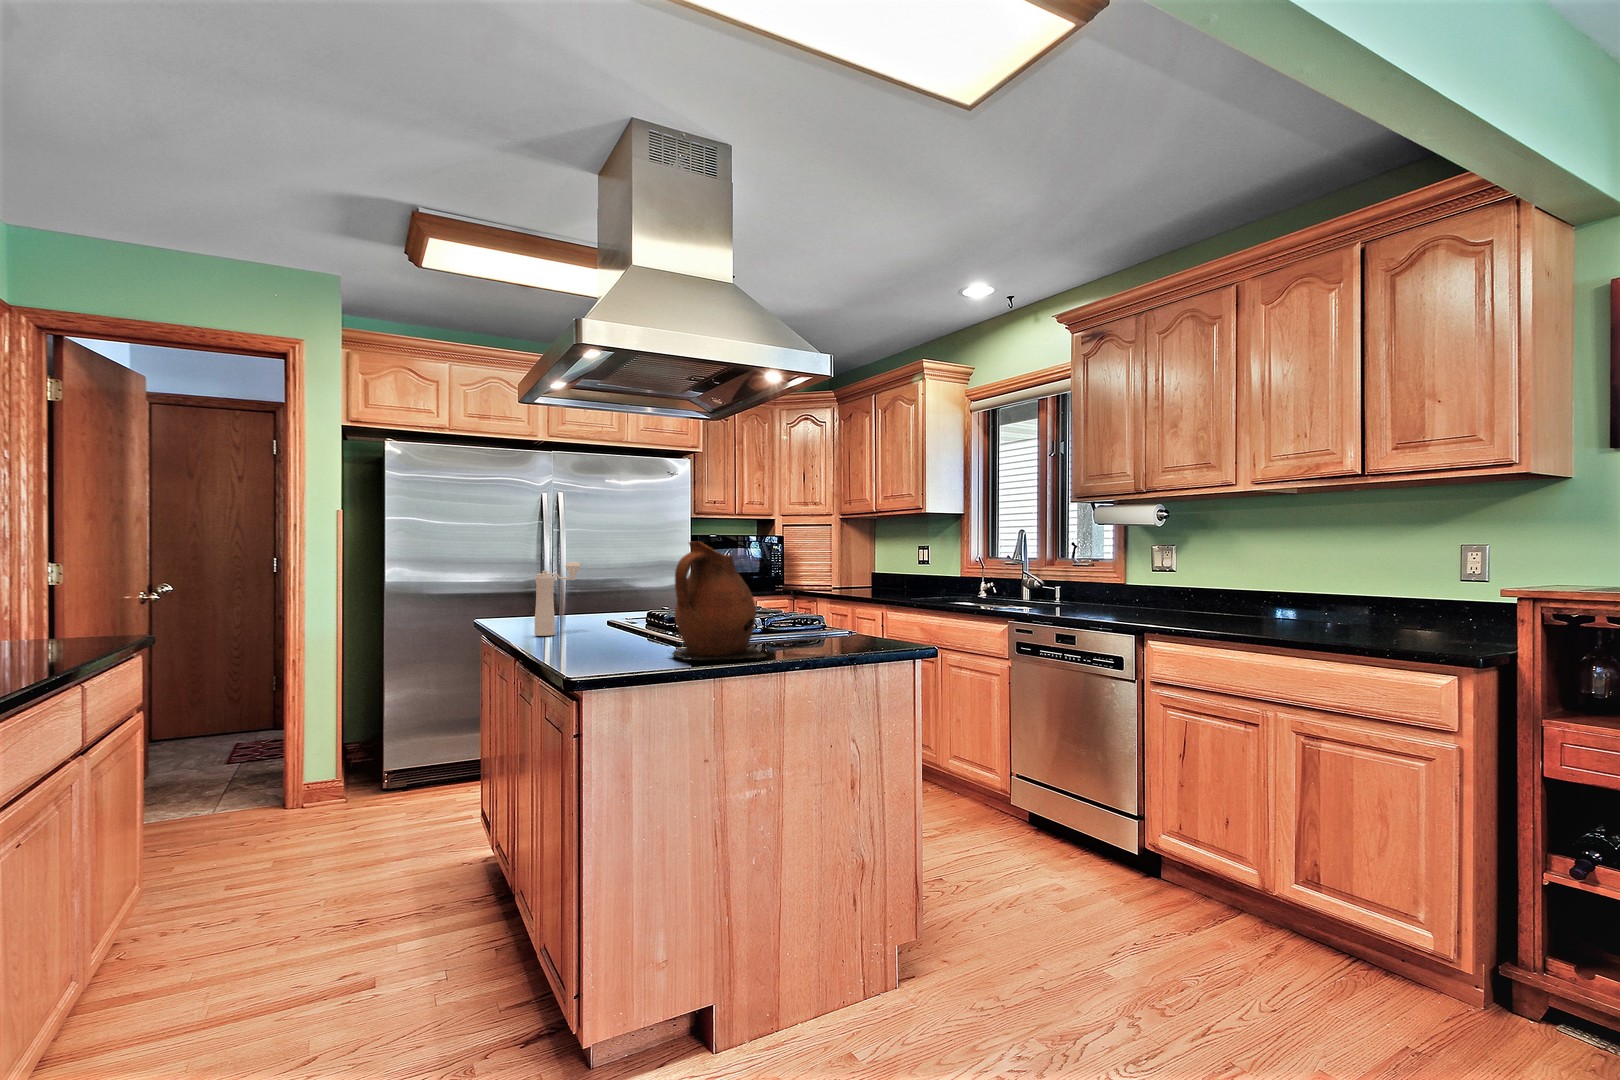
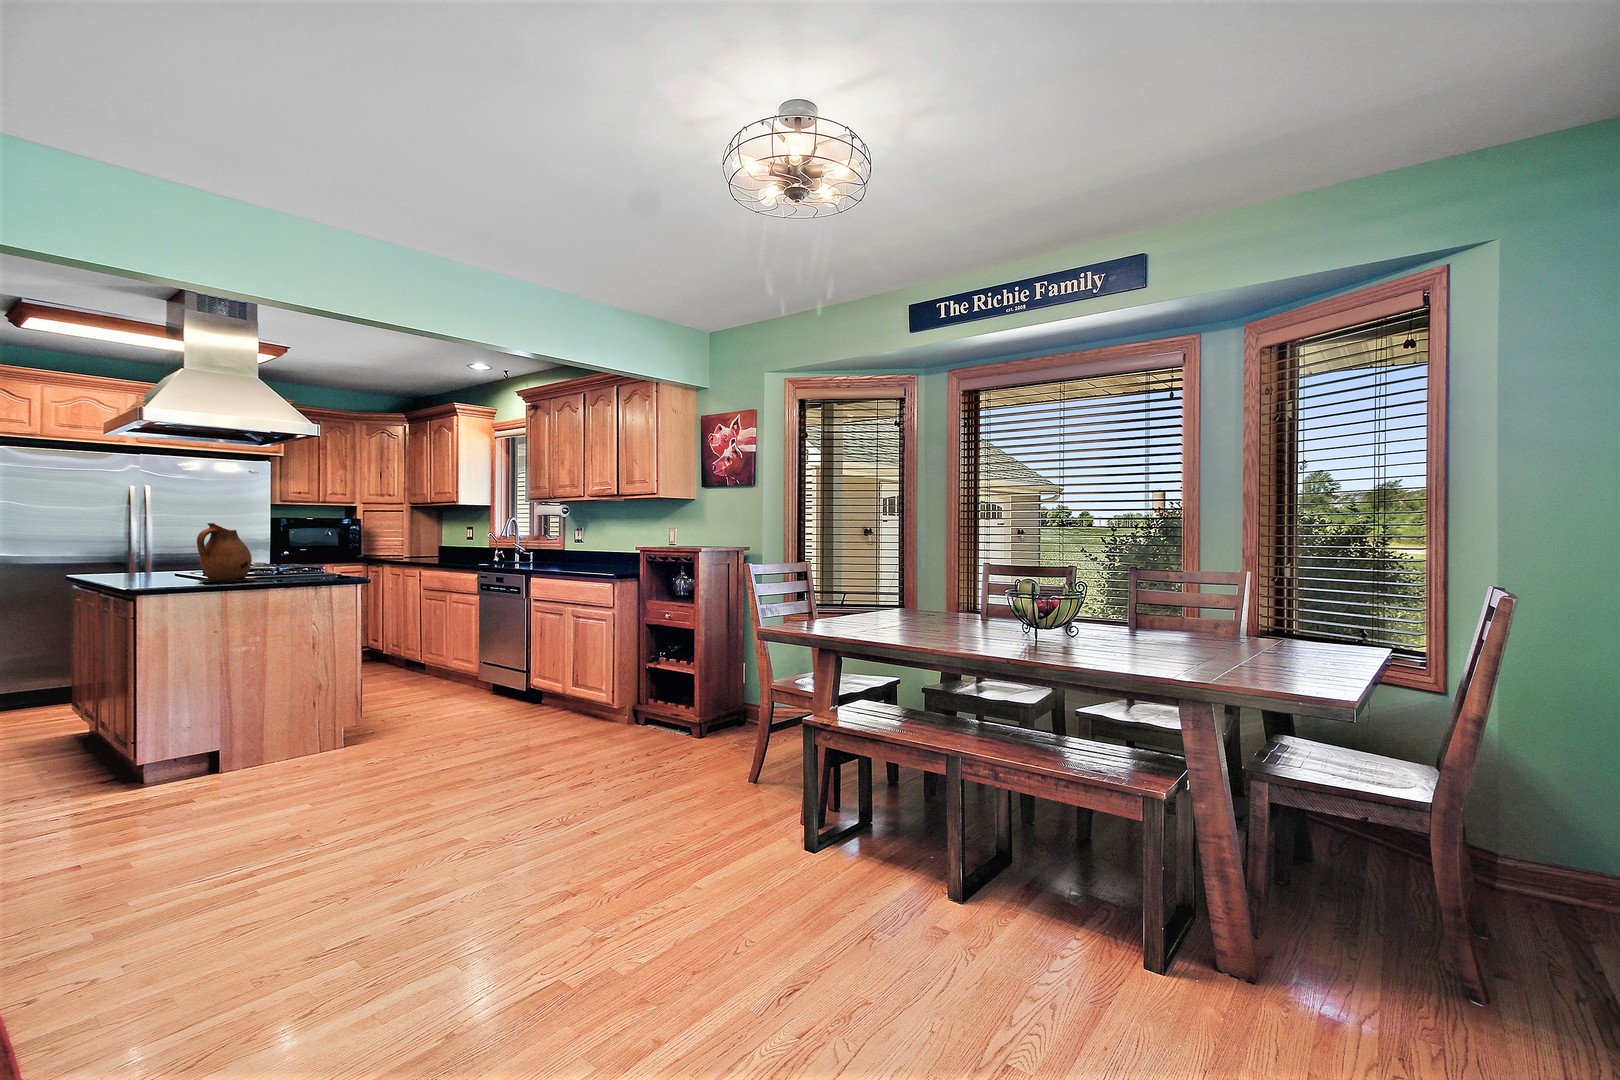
pepper mill: present [535,562,580,636] -> none [114,535,150,578]

